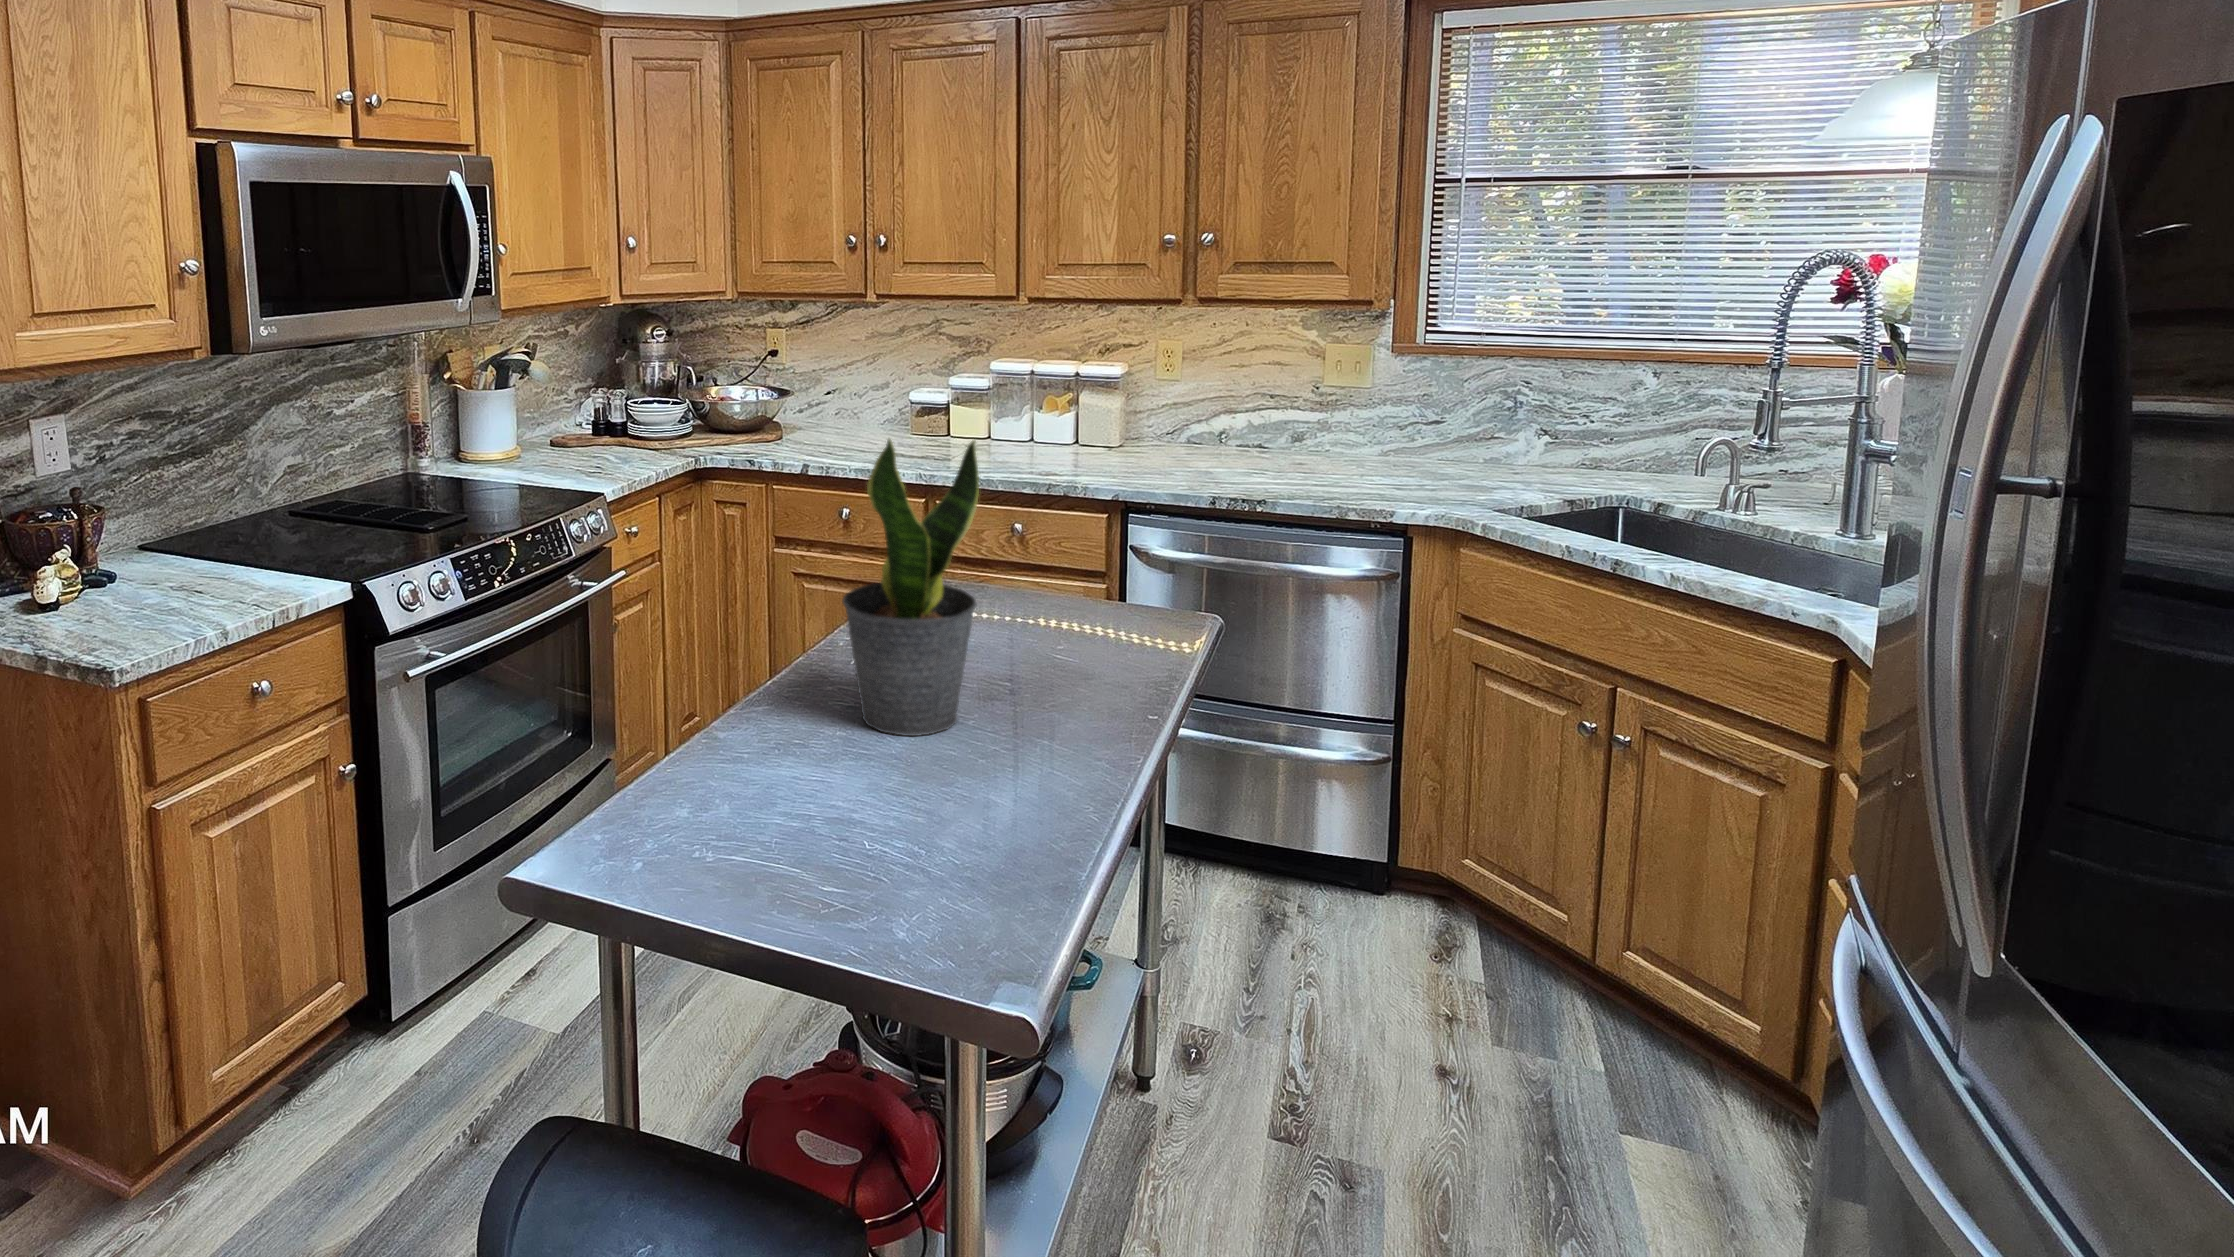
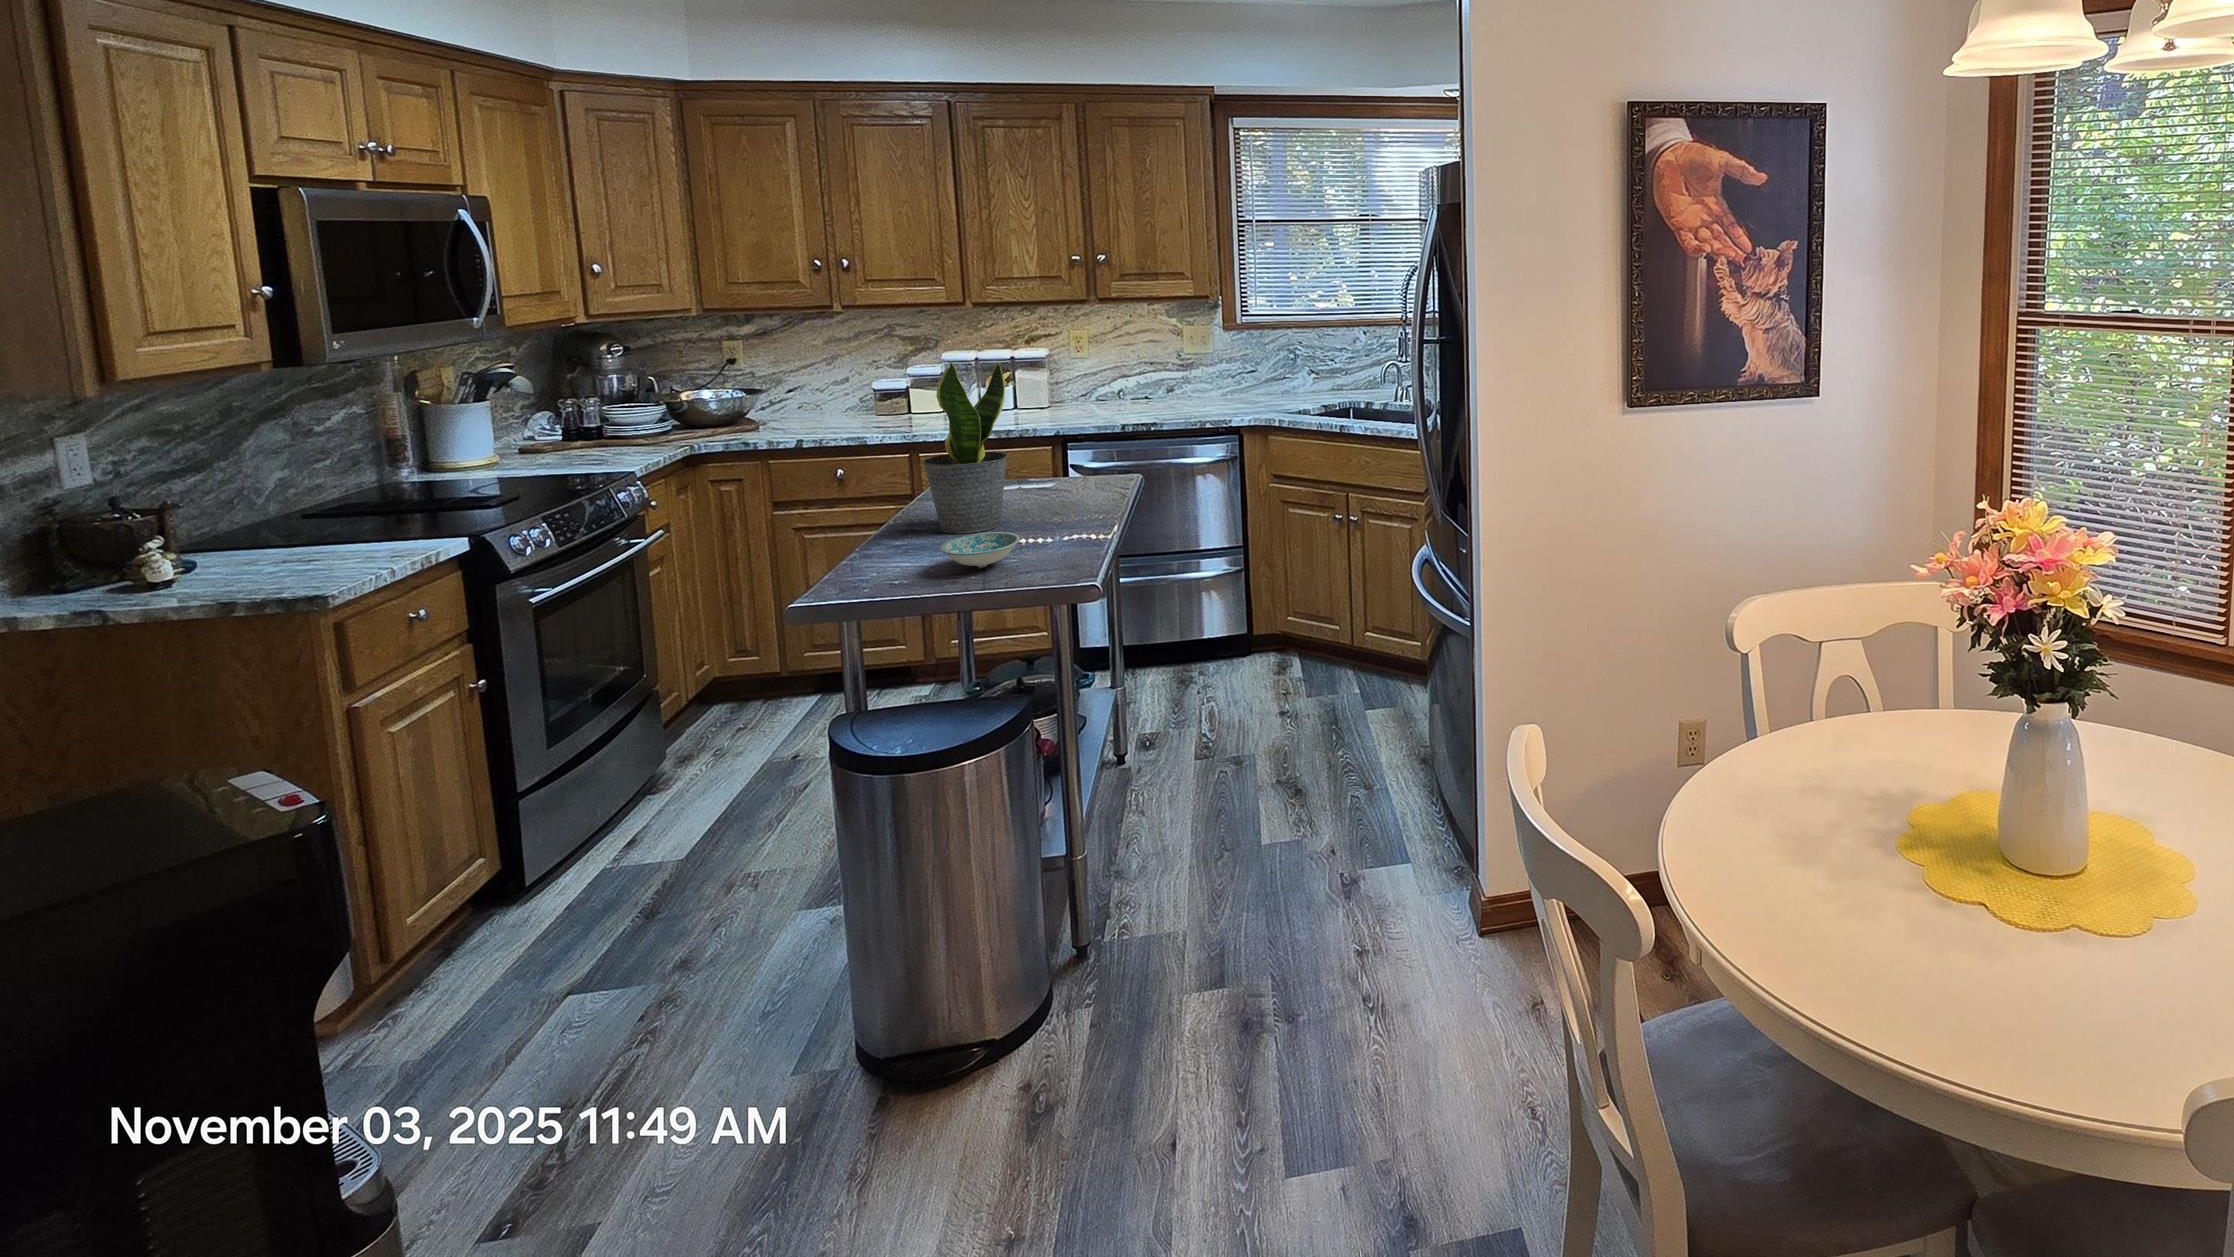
ceramic bowl: none [796,784,941,874] -> present [941,532,1020,567]

